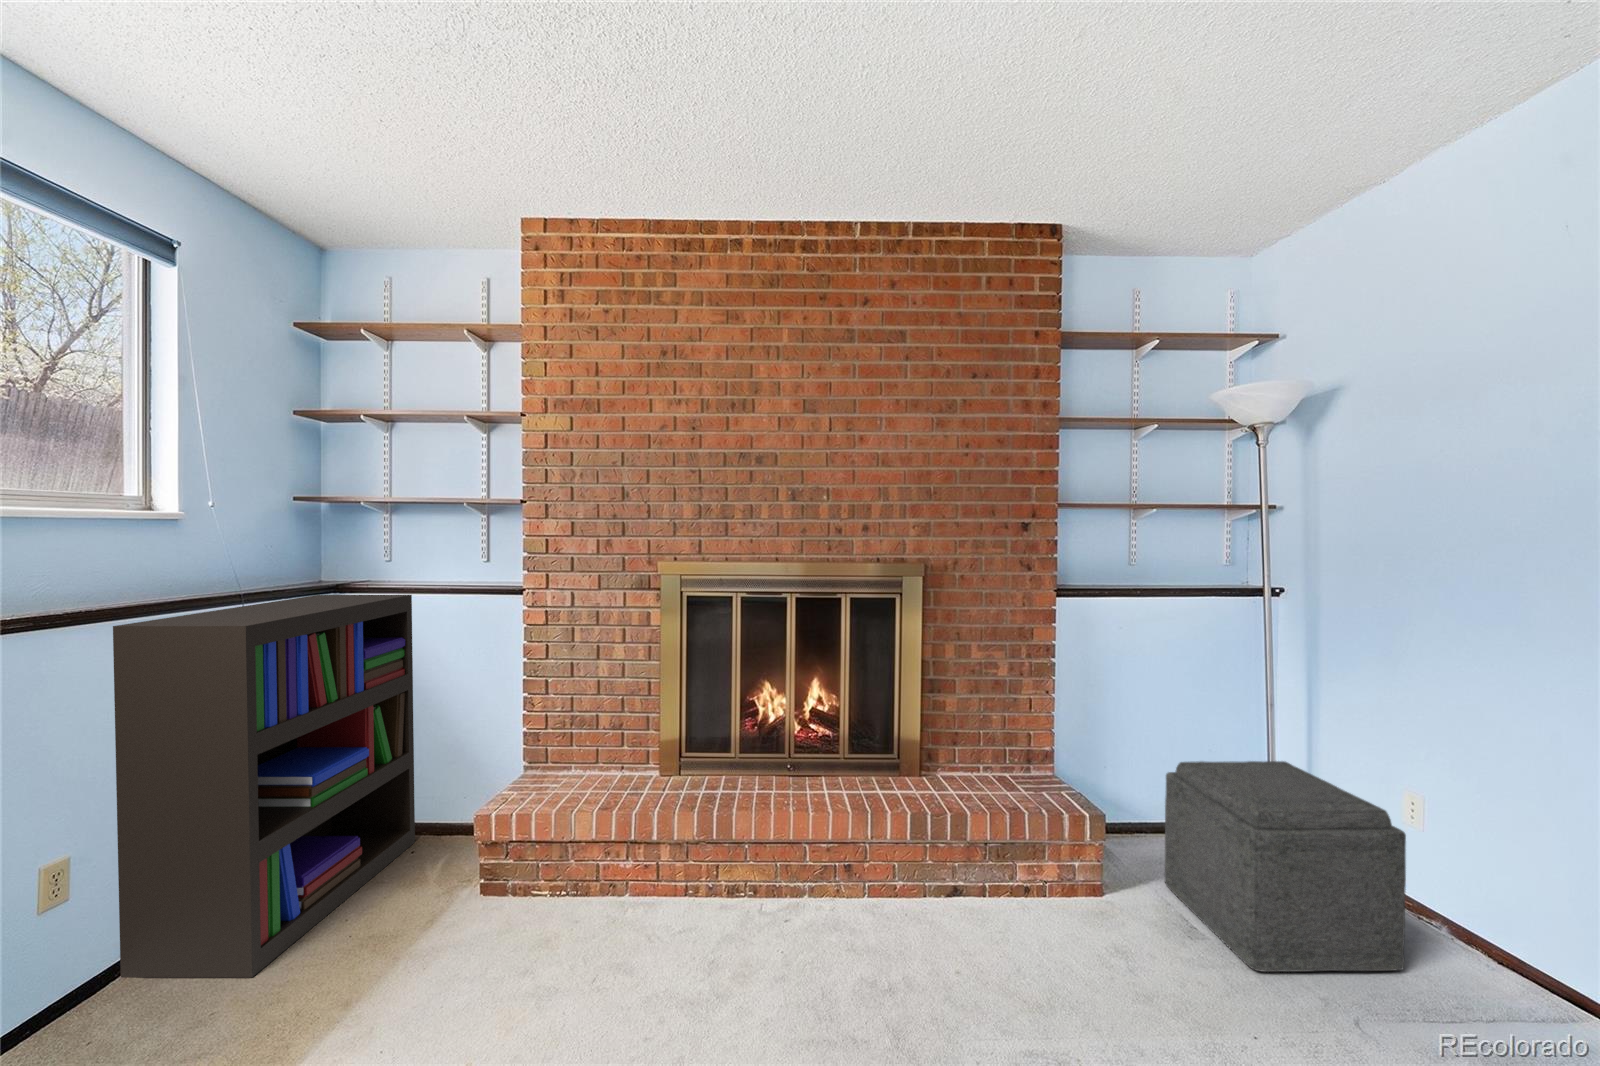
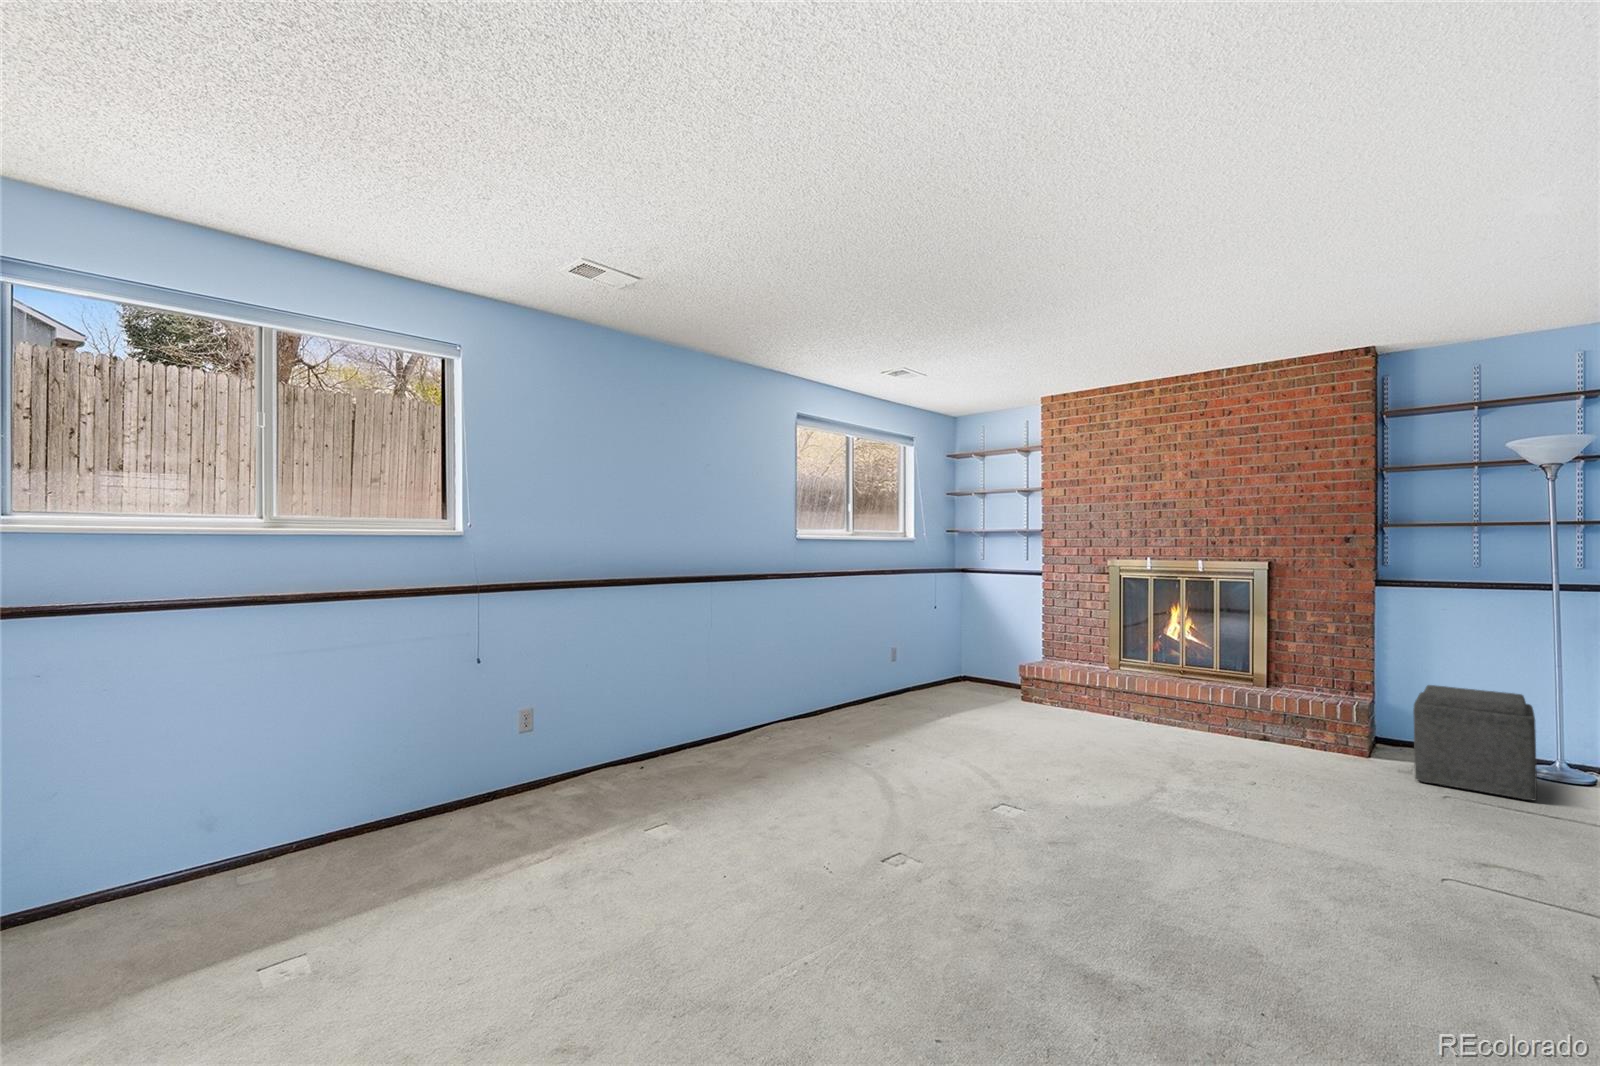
bookshelf: present [113,595,415,978] -> none [910,572,996,700]

